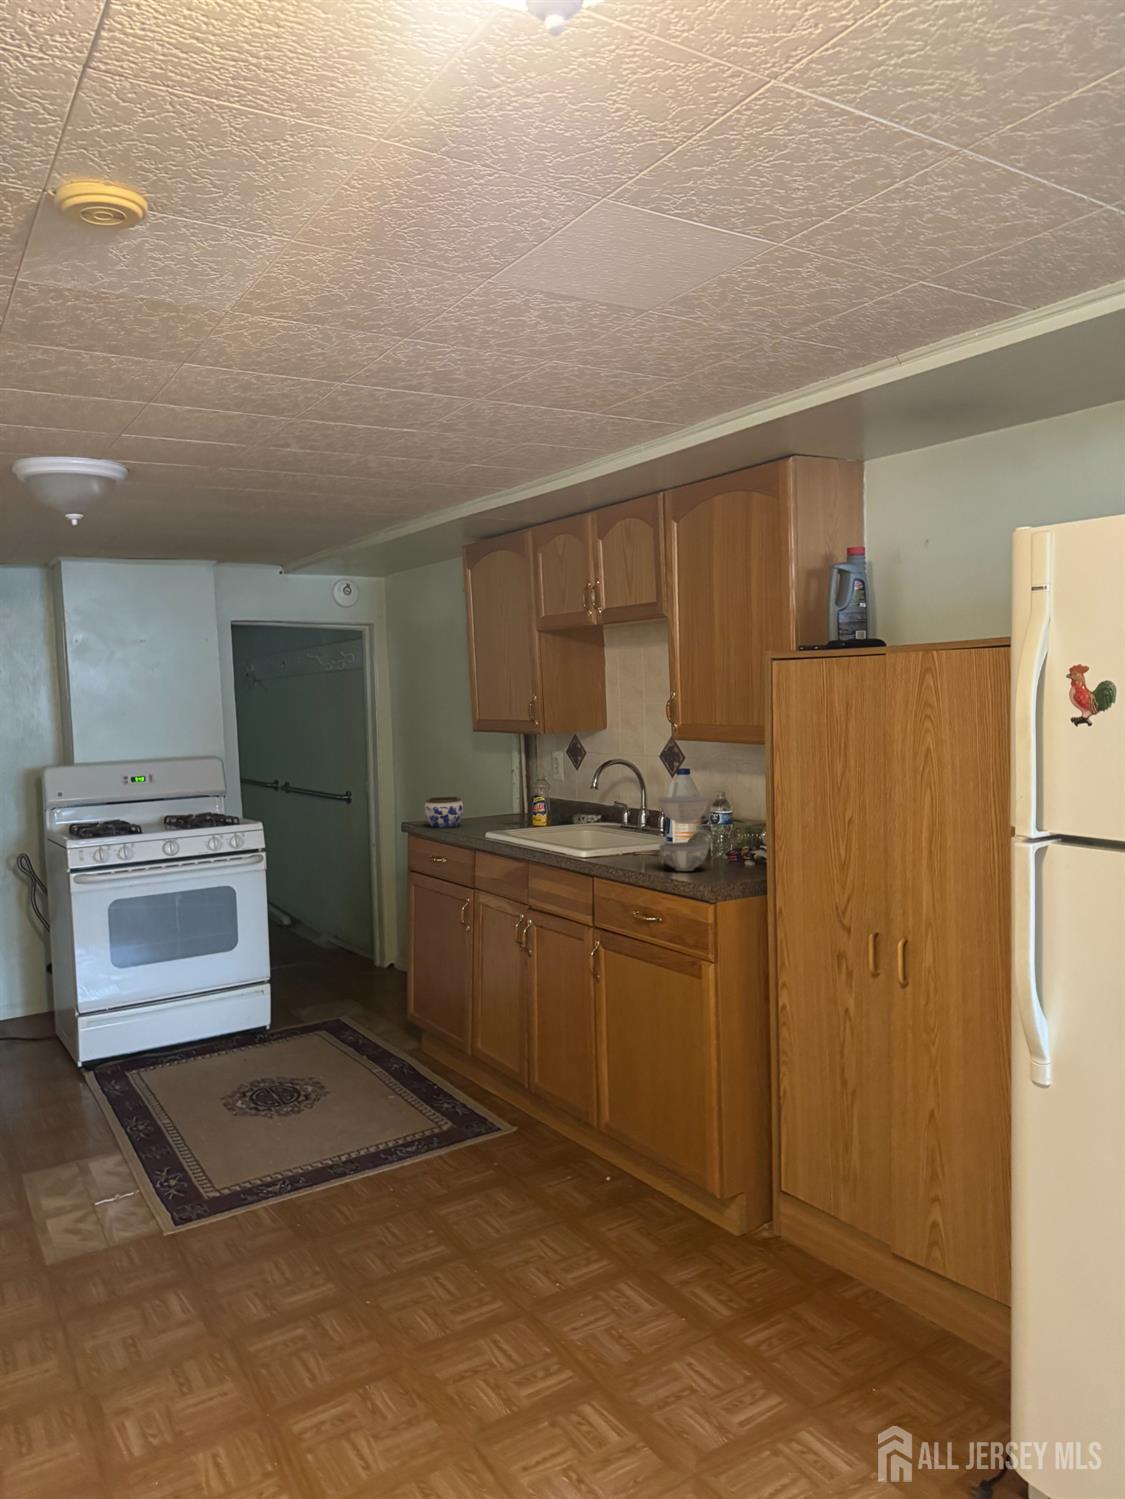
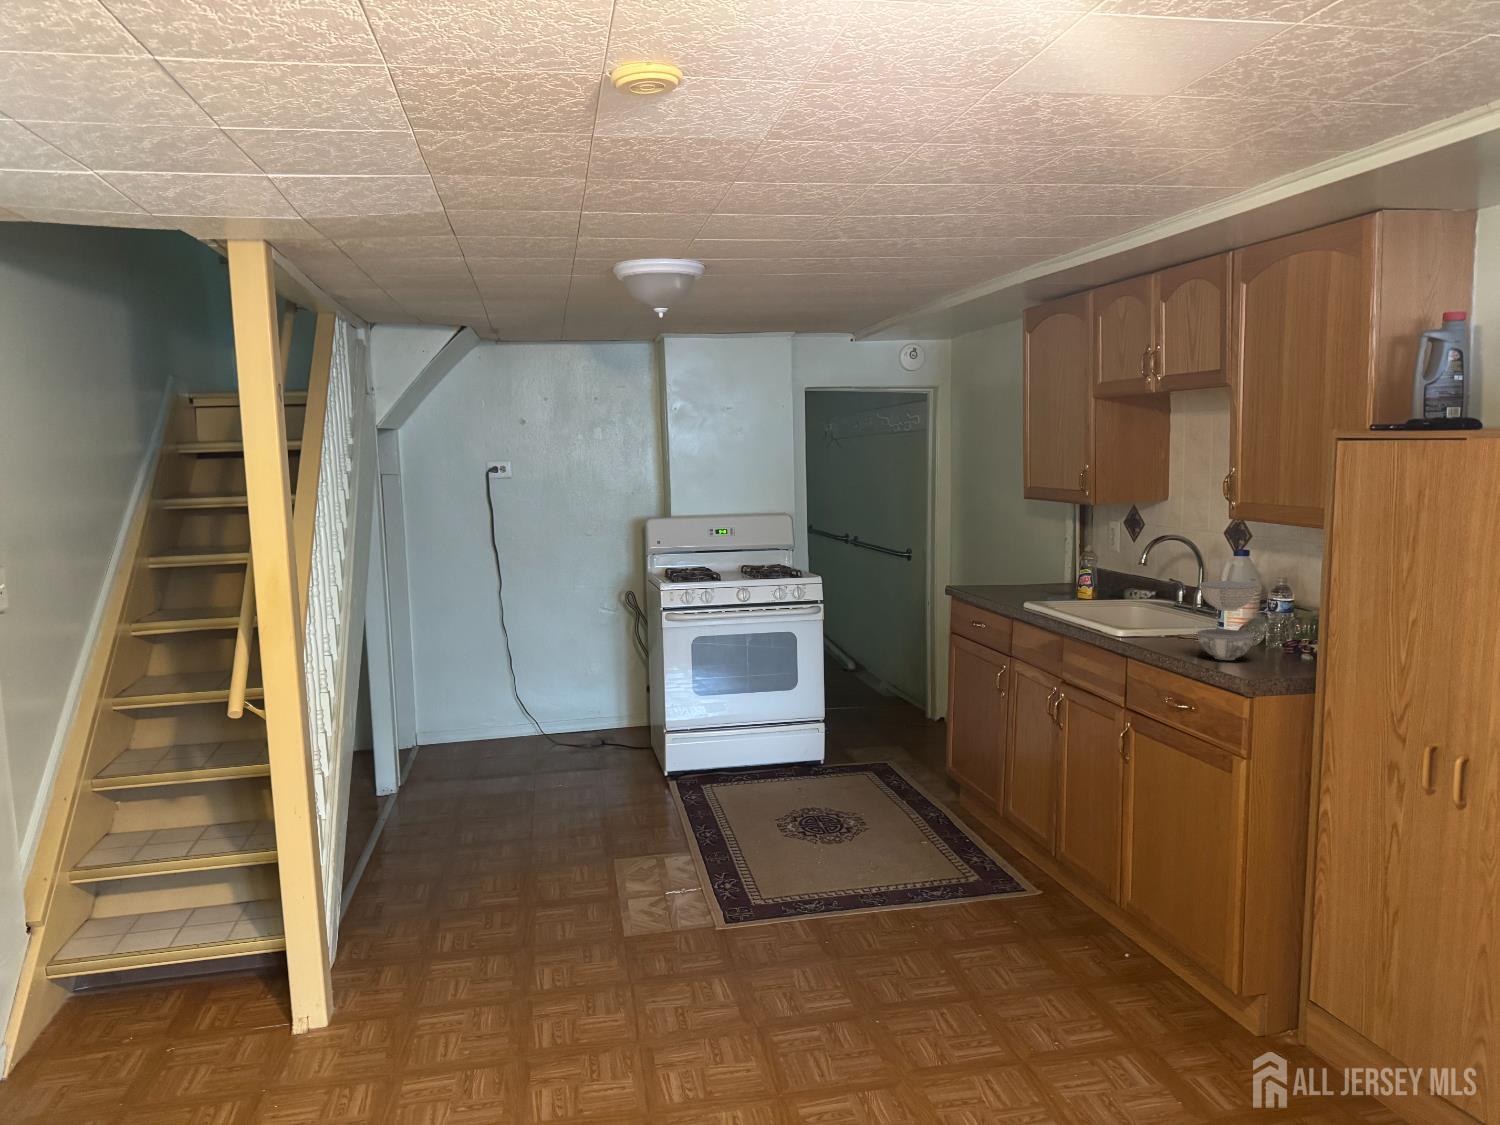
jar: present [425,797,463,828] -> none [970,563,1009,593]

